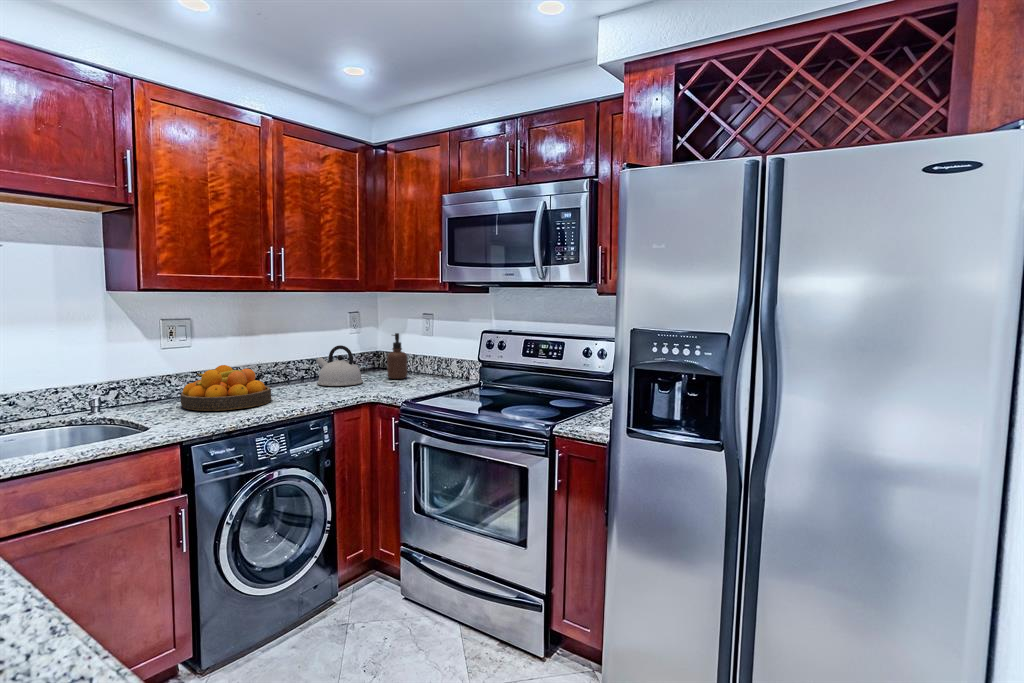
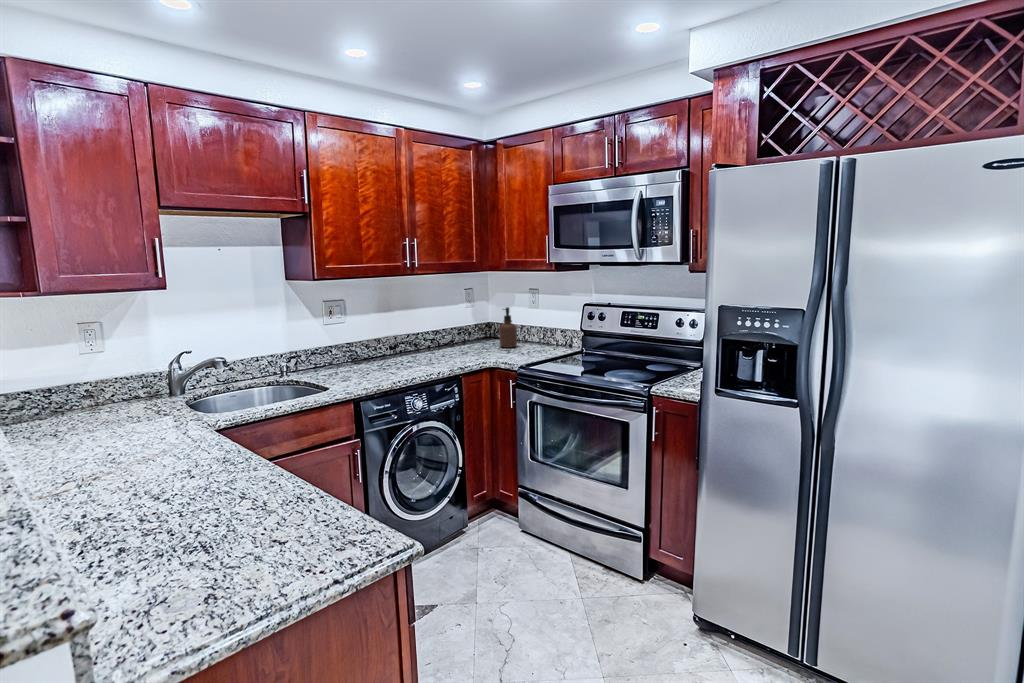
kettle: present [316,345,363,386] -> none [441,319,480,354]
fruit bowl: present [181,365,271,411] -> none [344,338,411,375]

